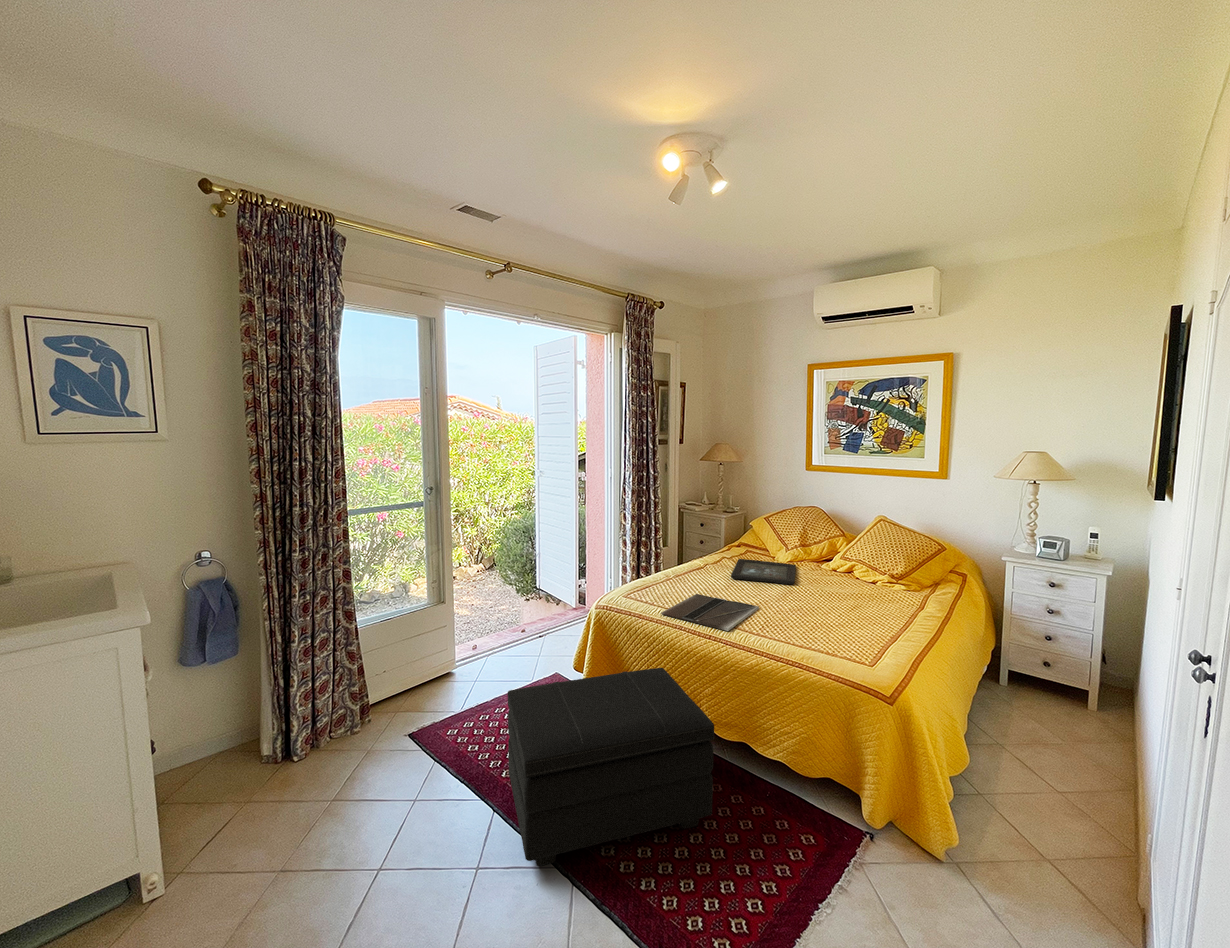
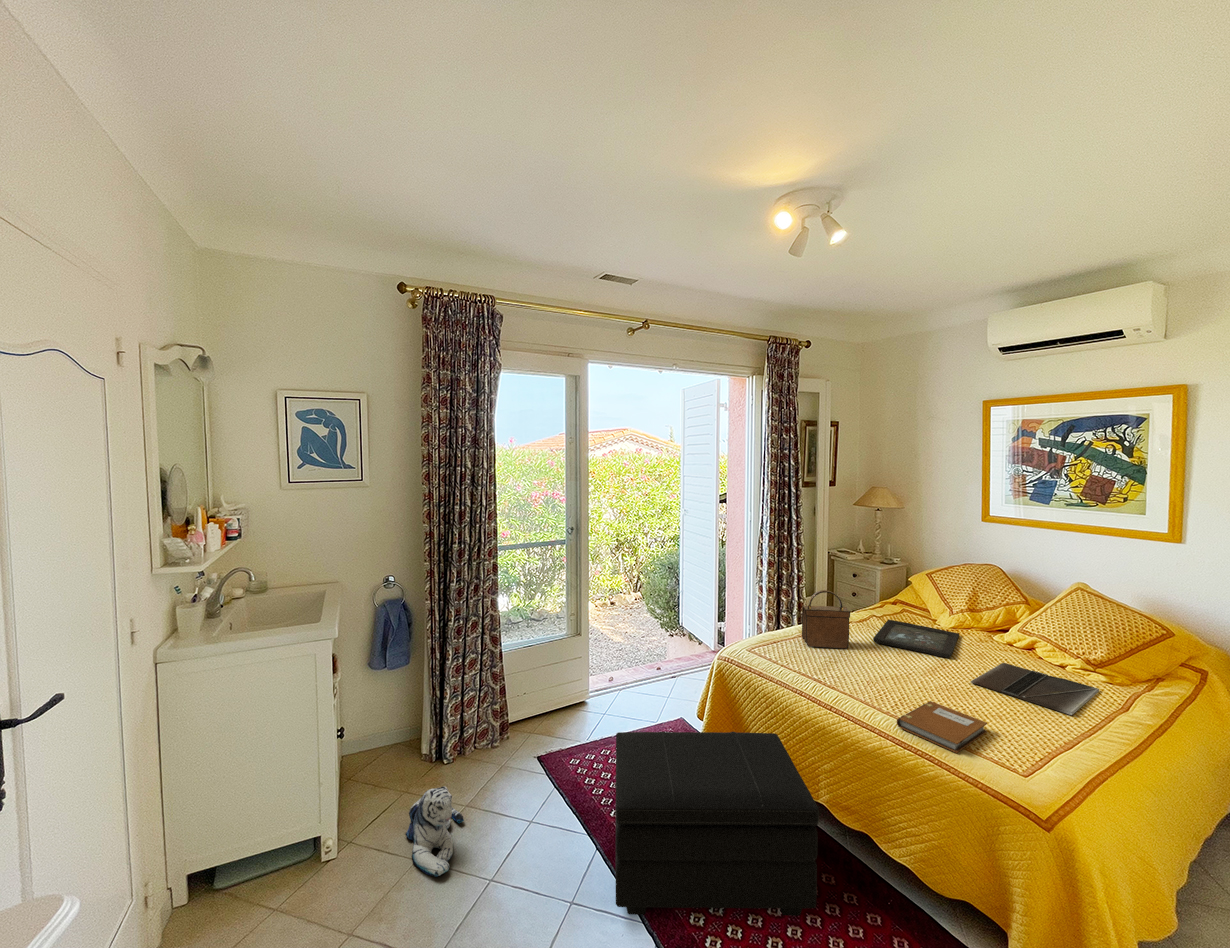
handbag: none [671,534,713,588] -> present [802,590,850,649]
laptop: present [661,594,759,631] -> present [971,663,1099,715]
notebook: none [767,619,835,657] -> present [897,701,987,753]
plush toy: none [256,784,332,886] -> present [405,786,464,877]

